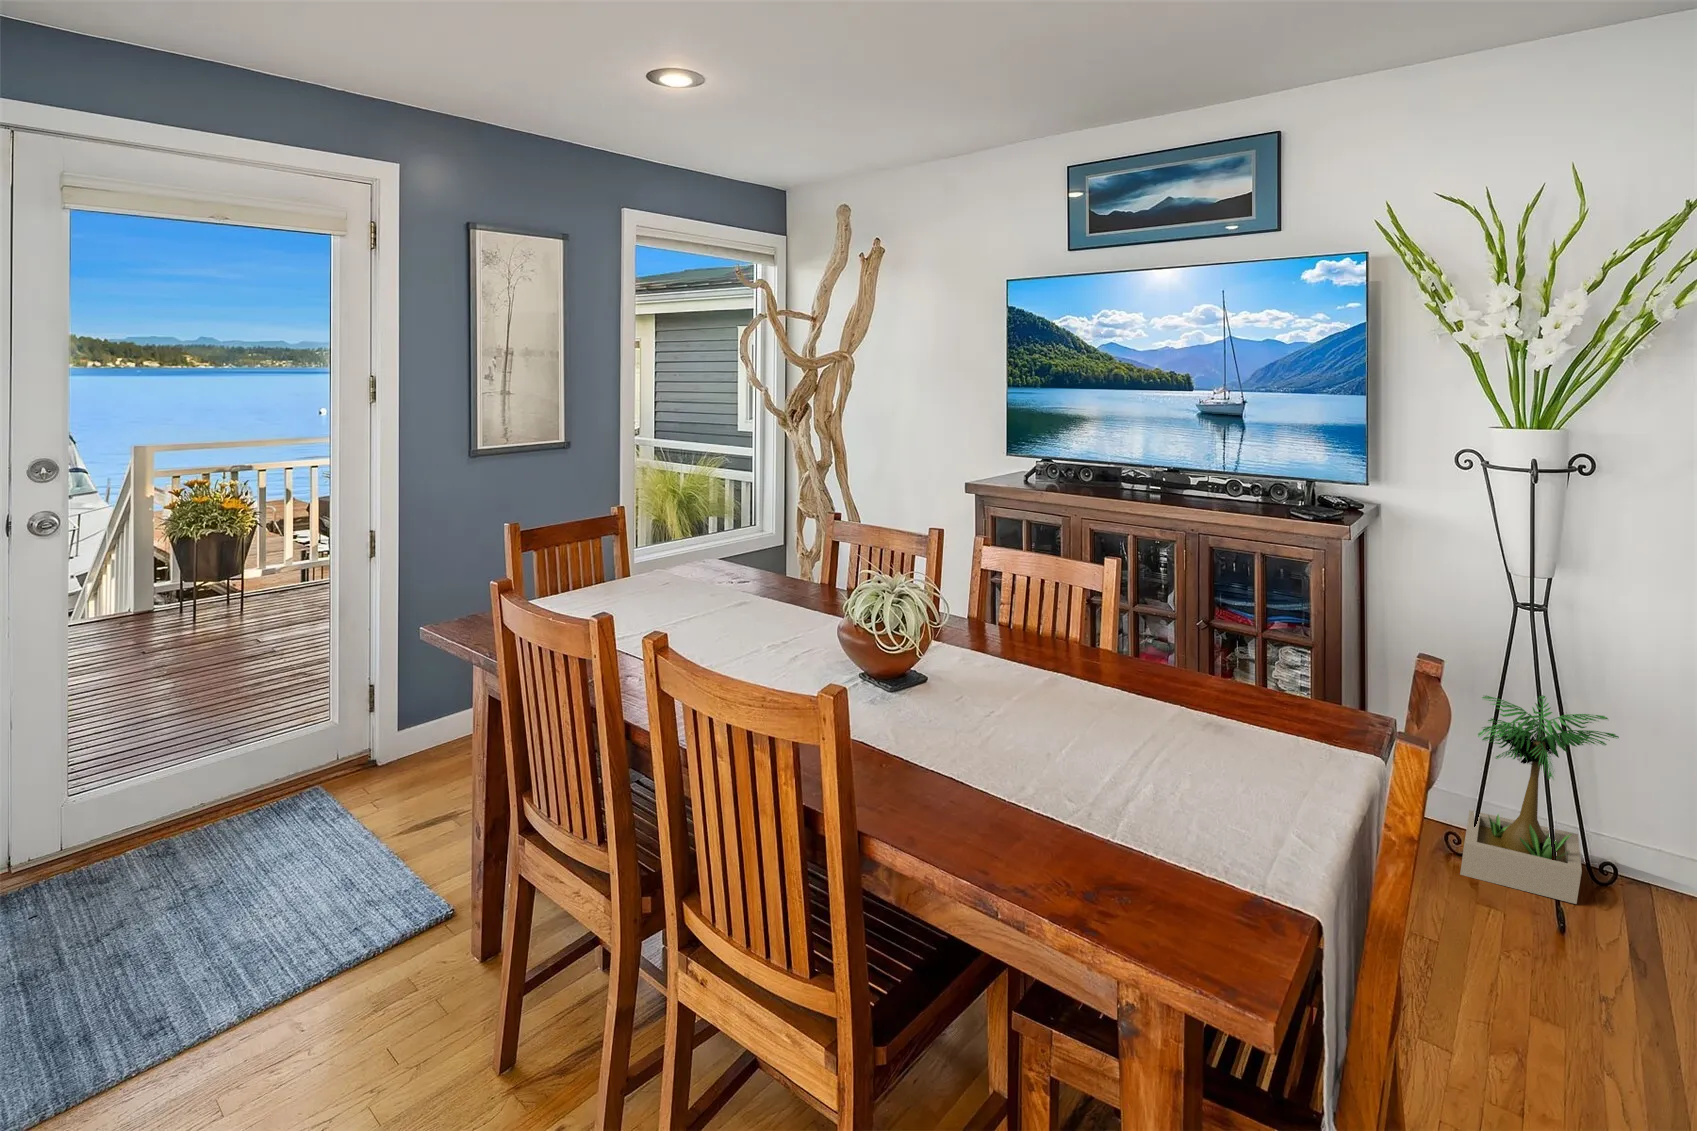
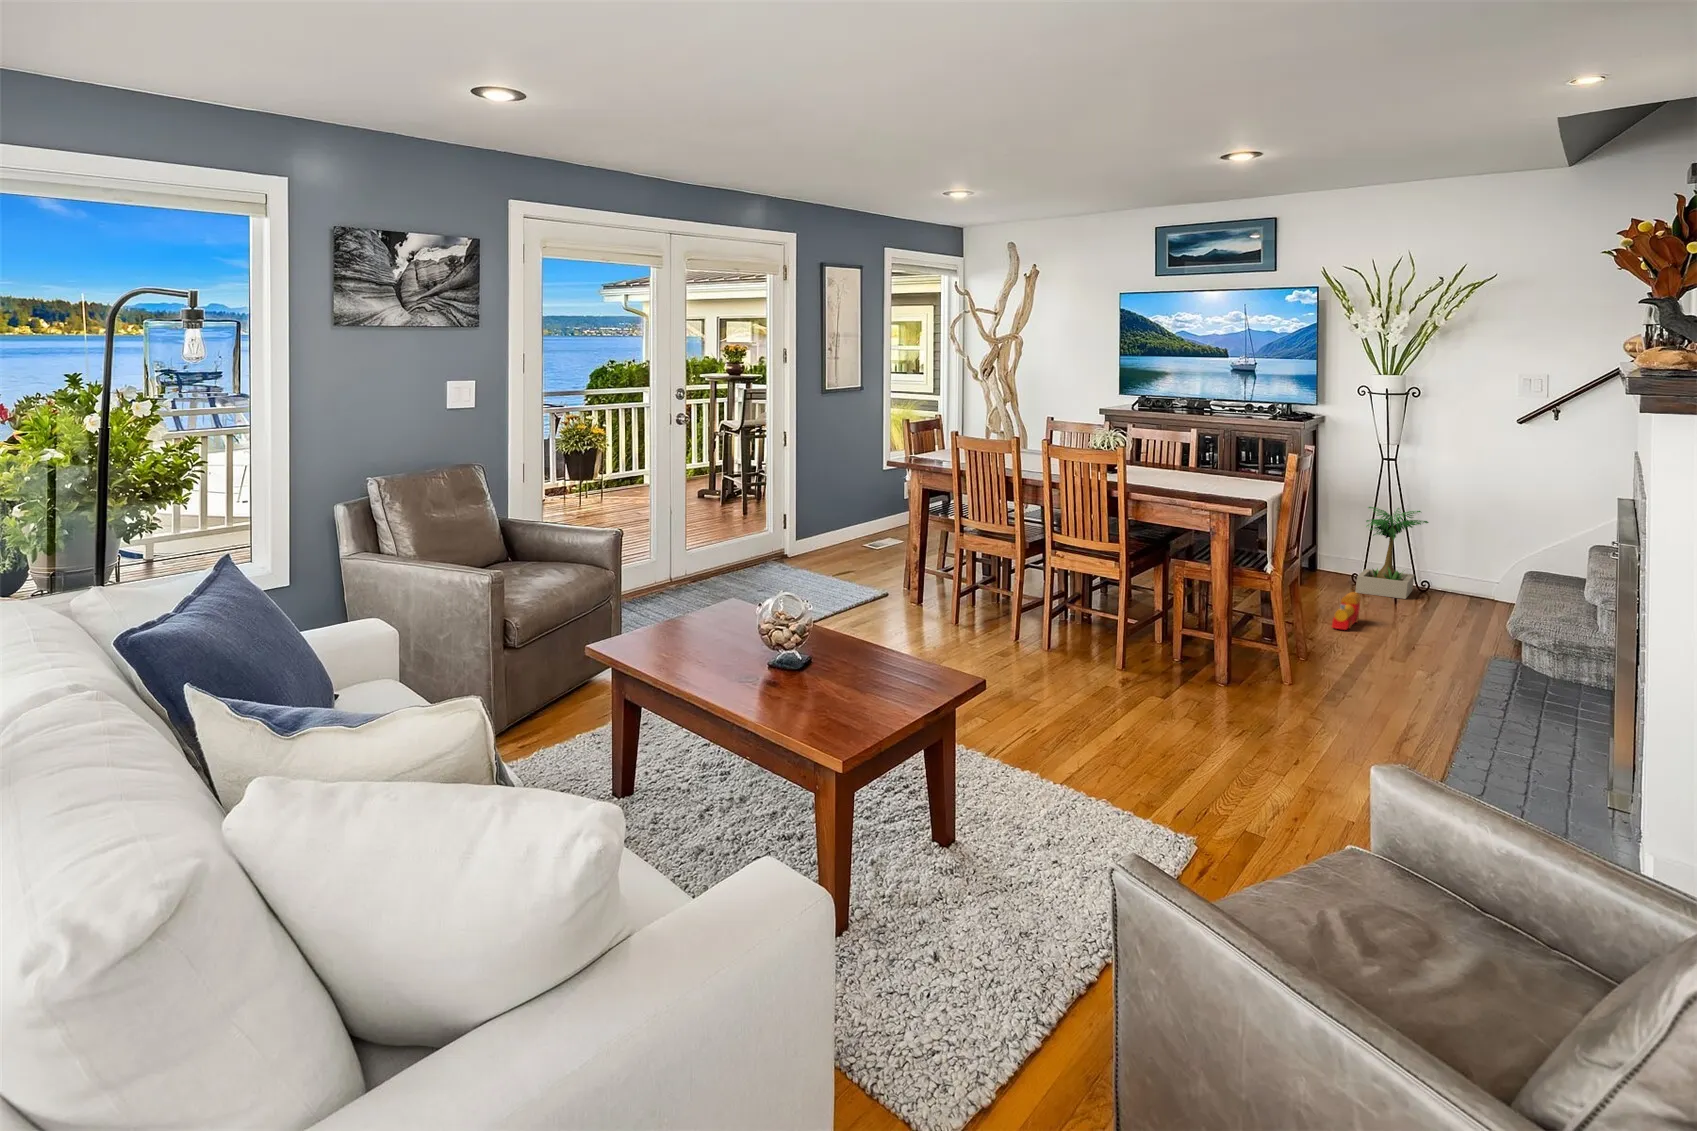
toy train: none [1462,954,1523,1089] -> present [1332,592,1361,630]

